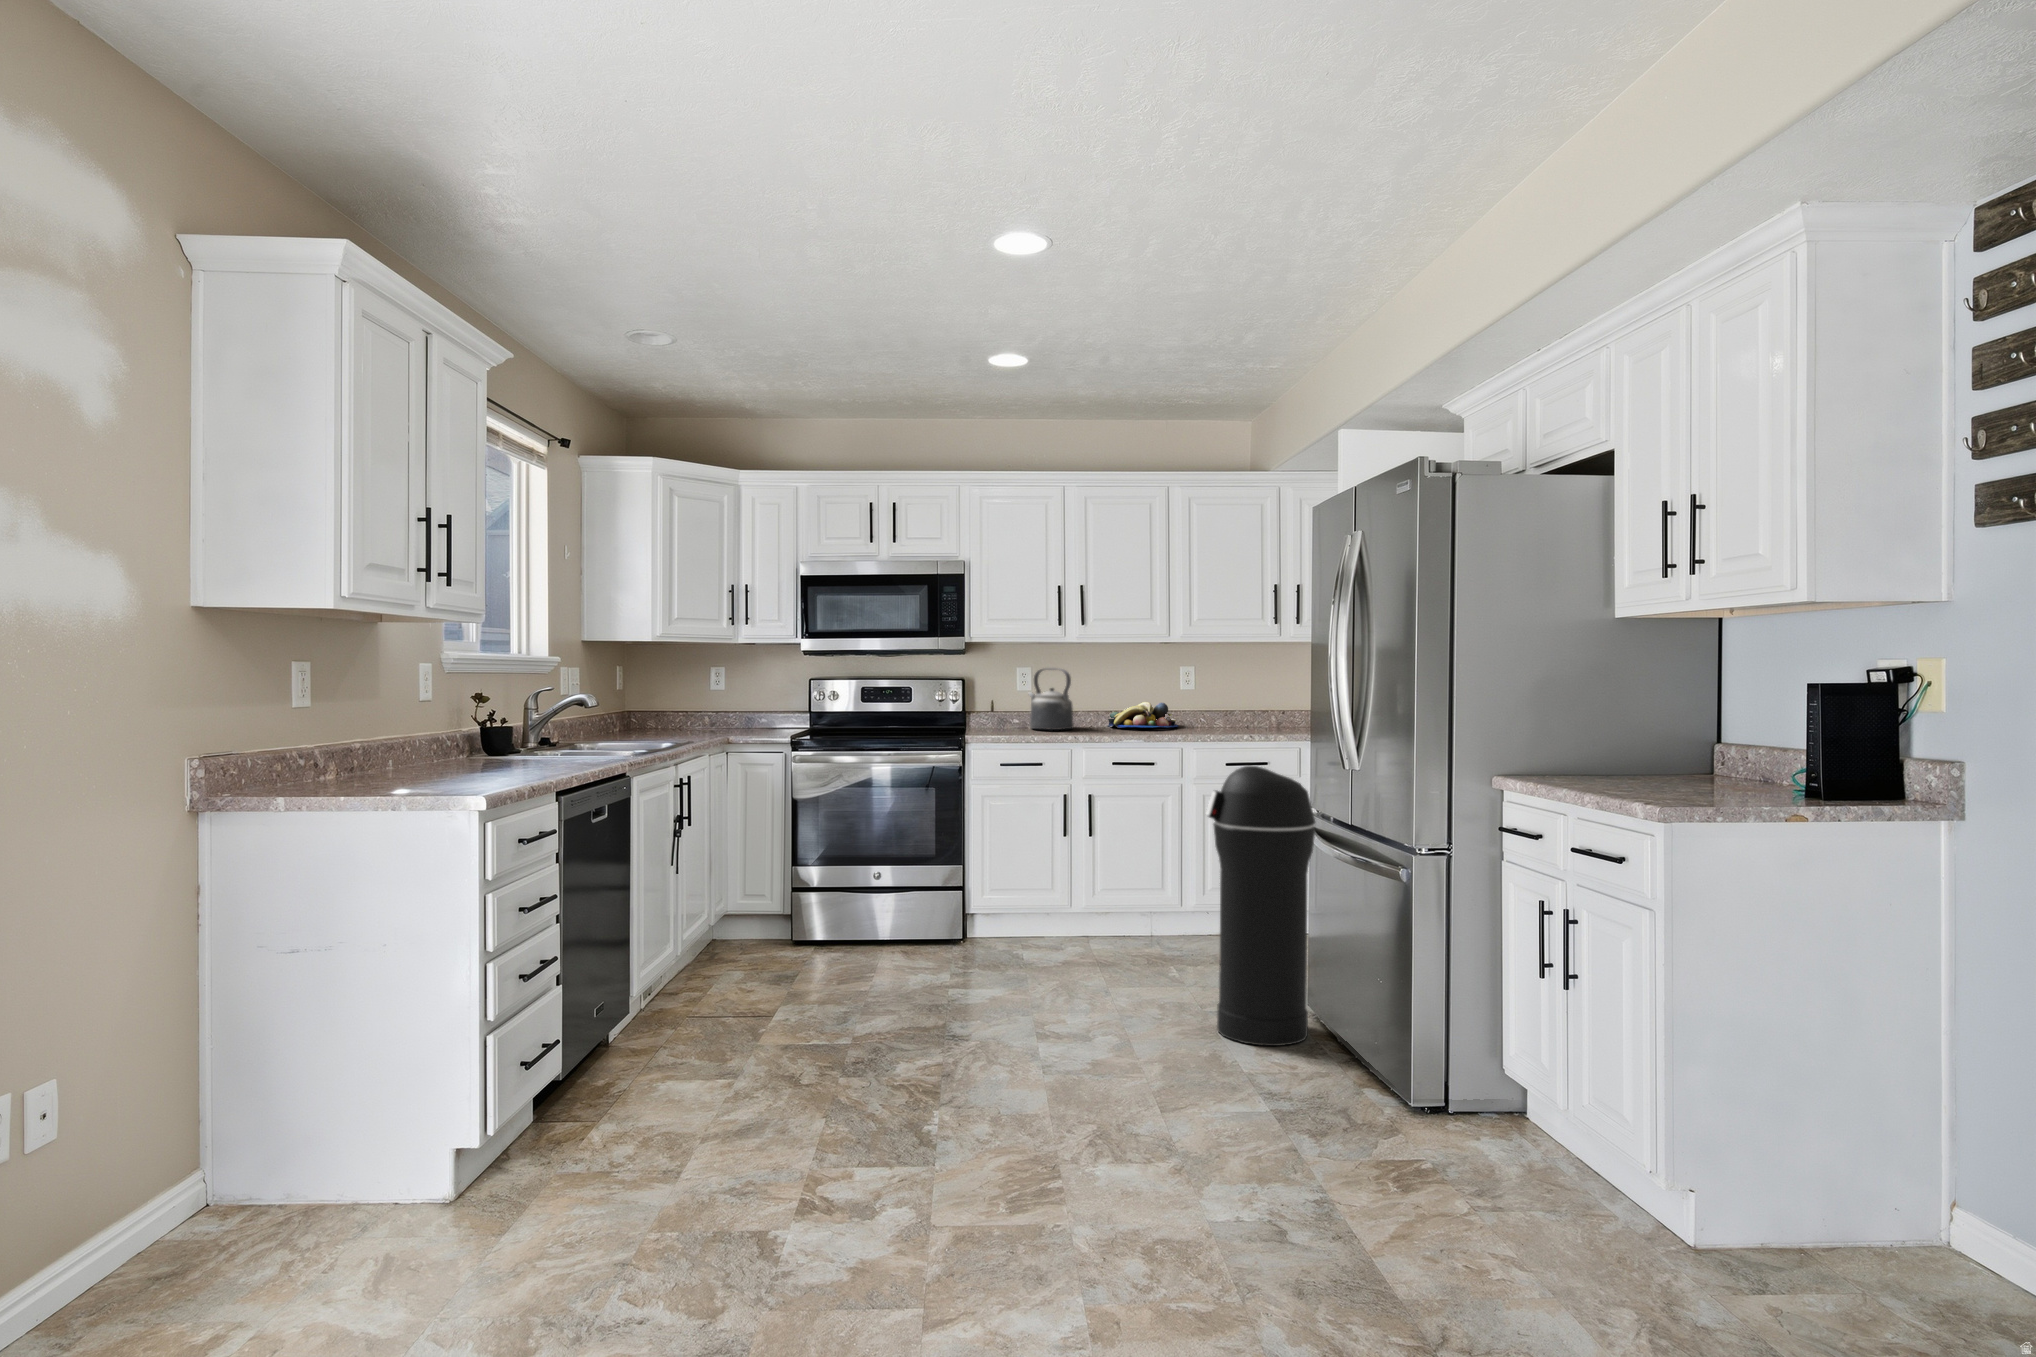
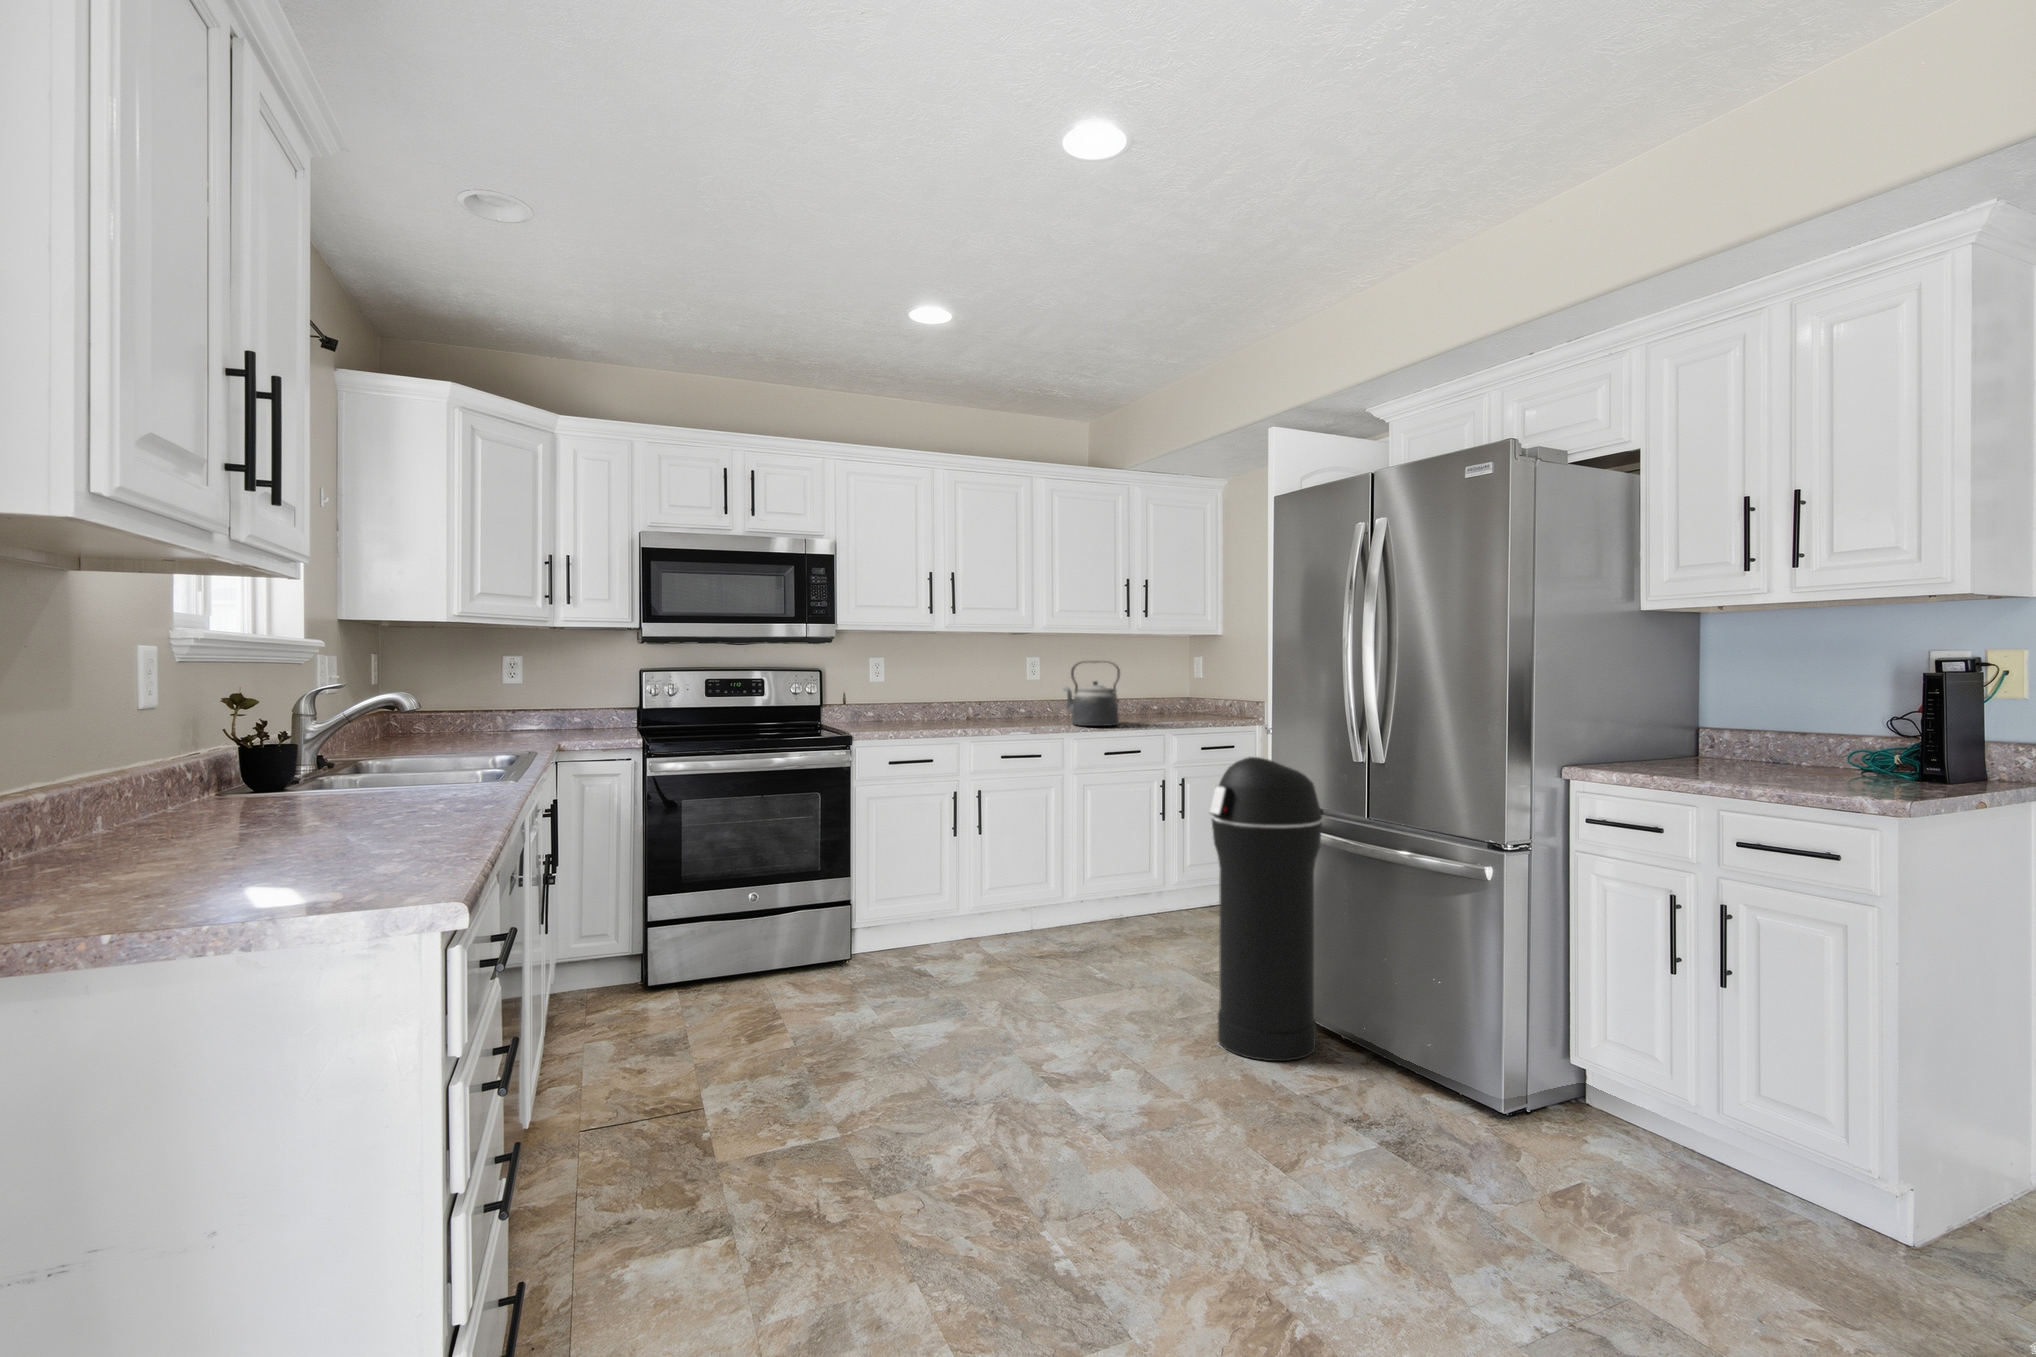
kettle: present [1029,669,1074,730] -> present [1063,661,1120,726]
fruit bowl: present [1108,702,1178,728] -> none [963,691,1036,718]

